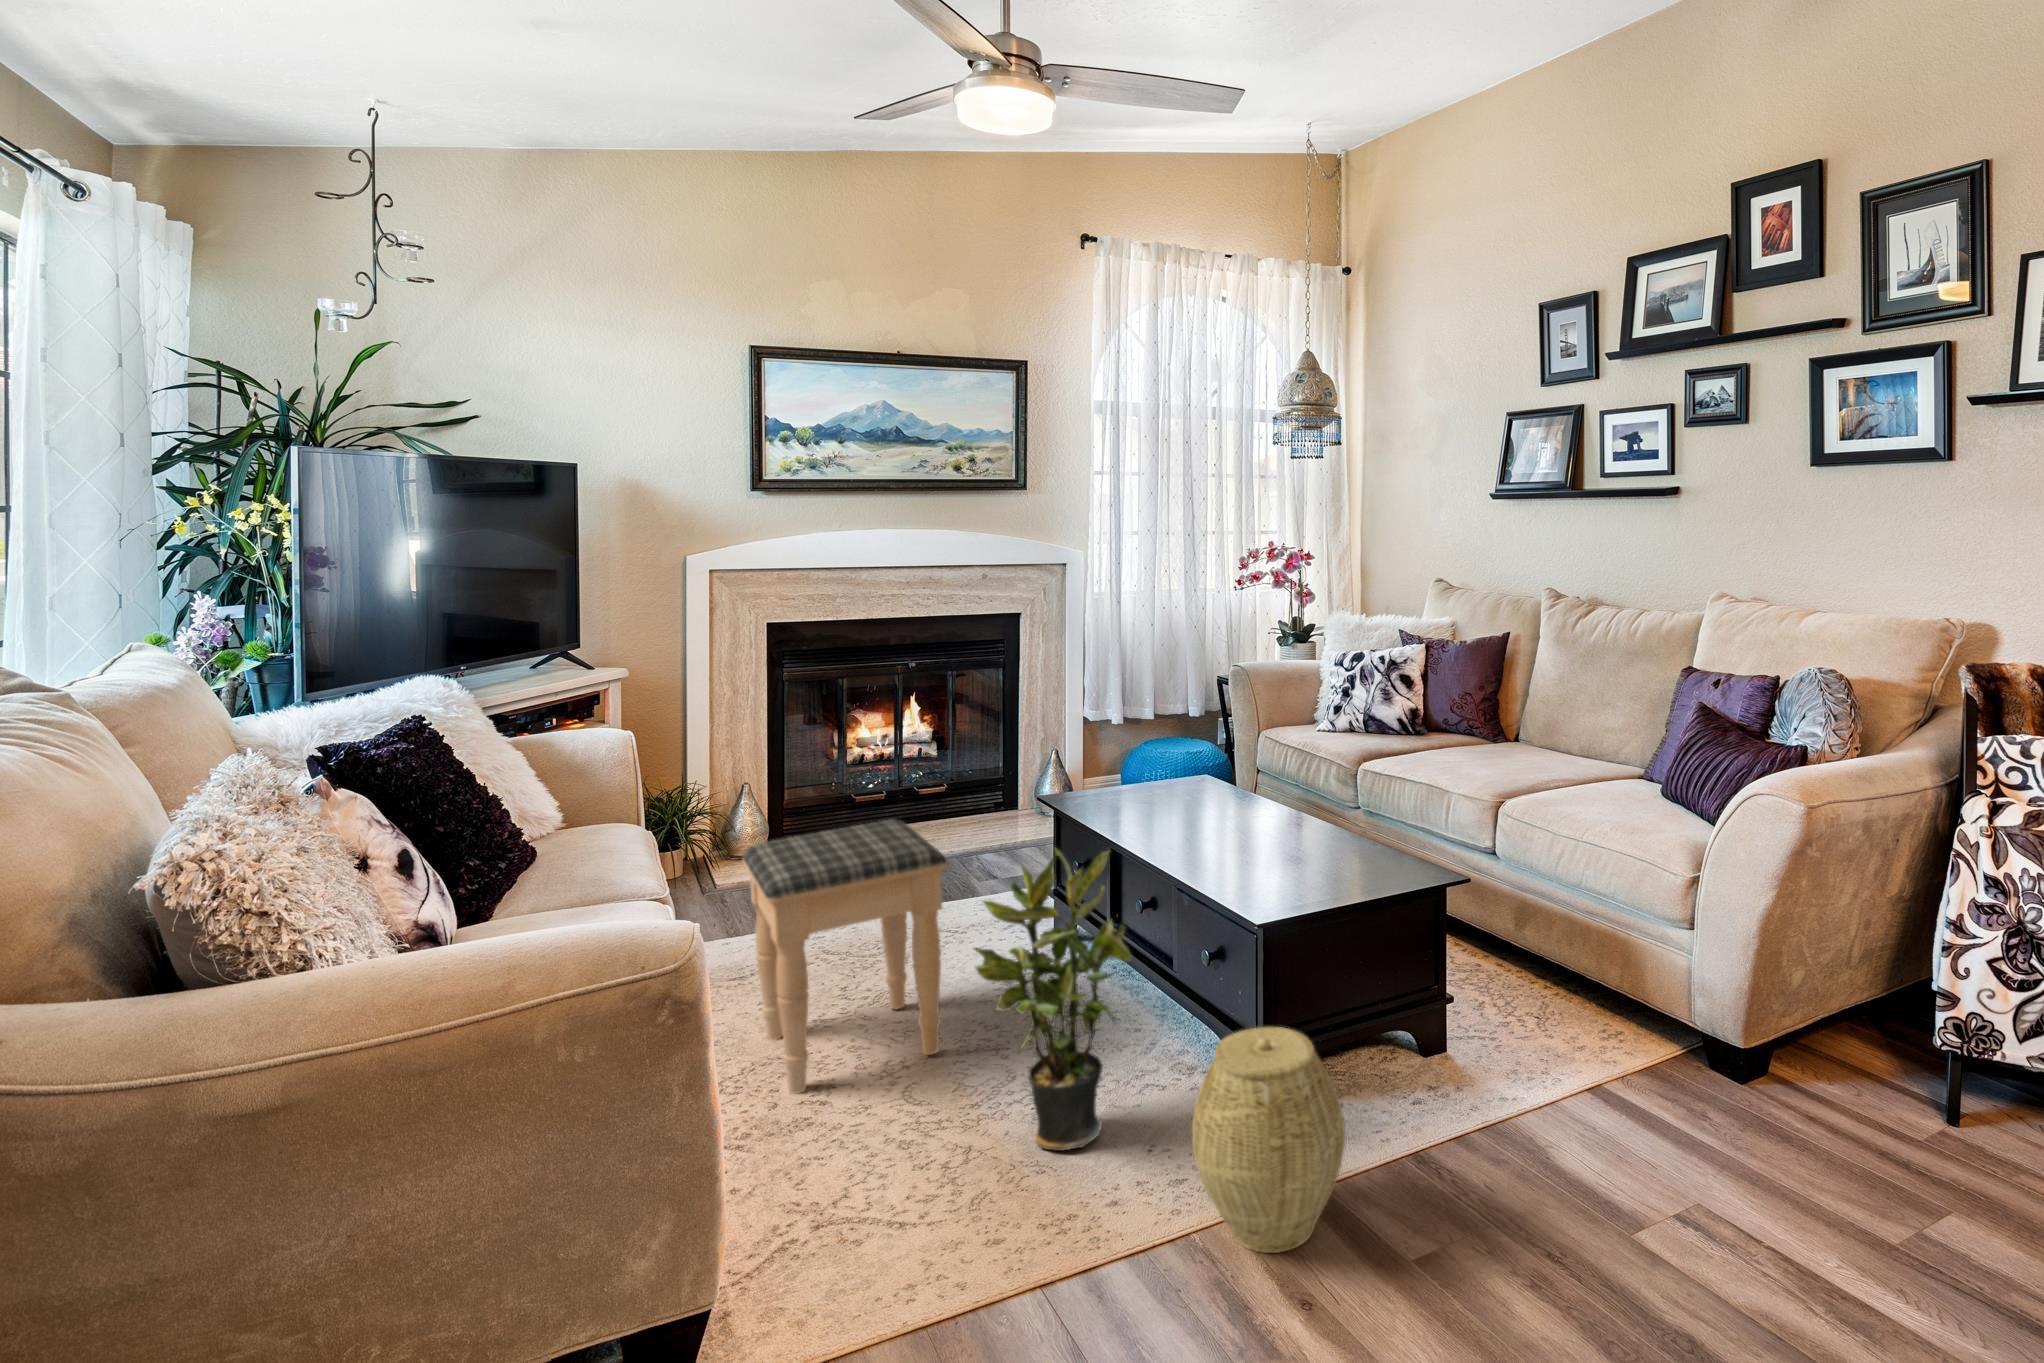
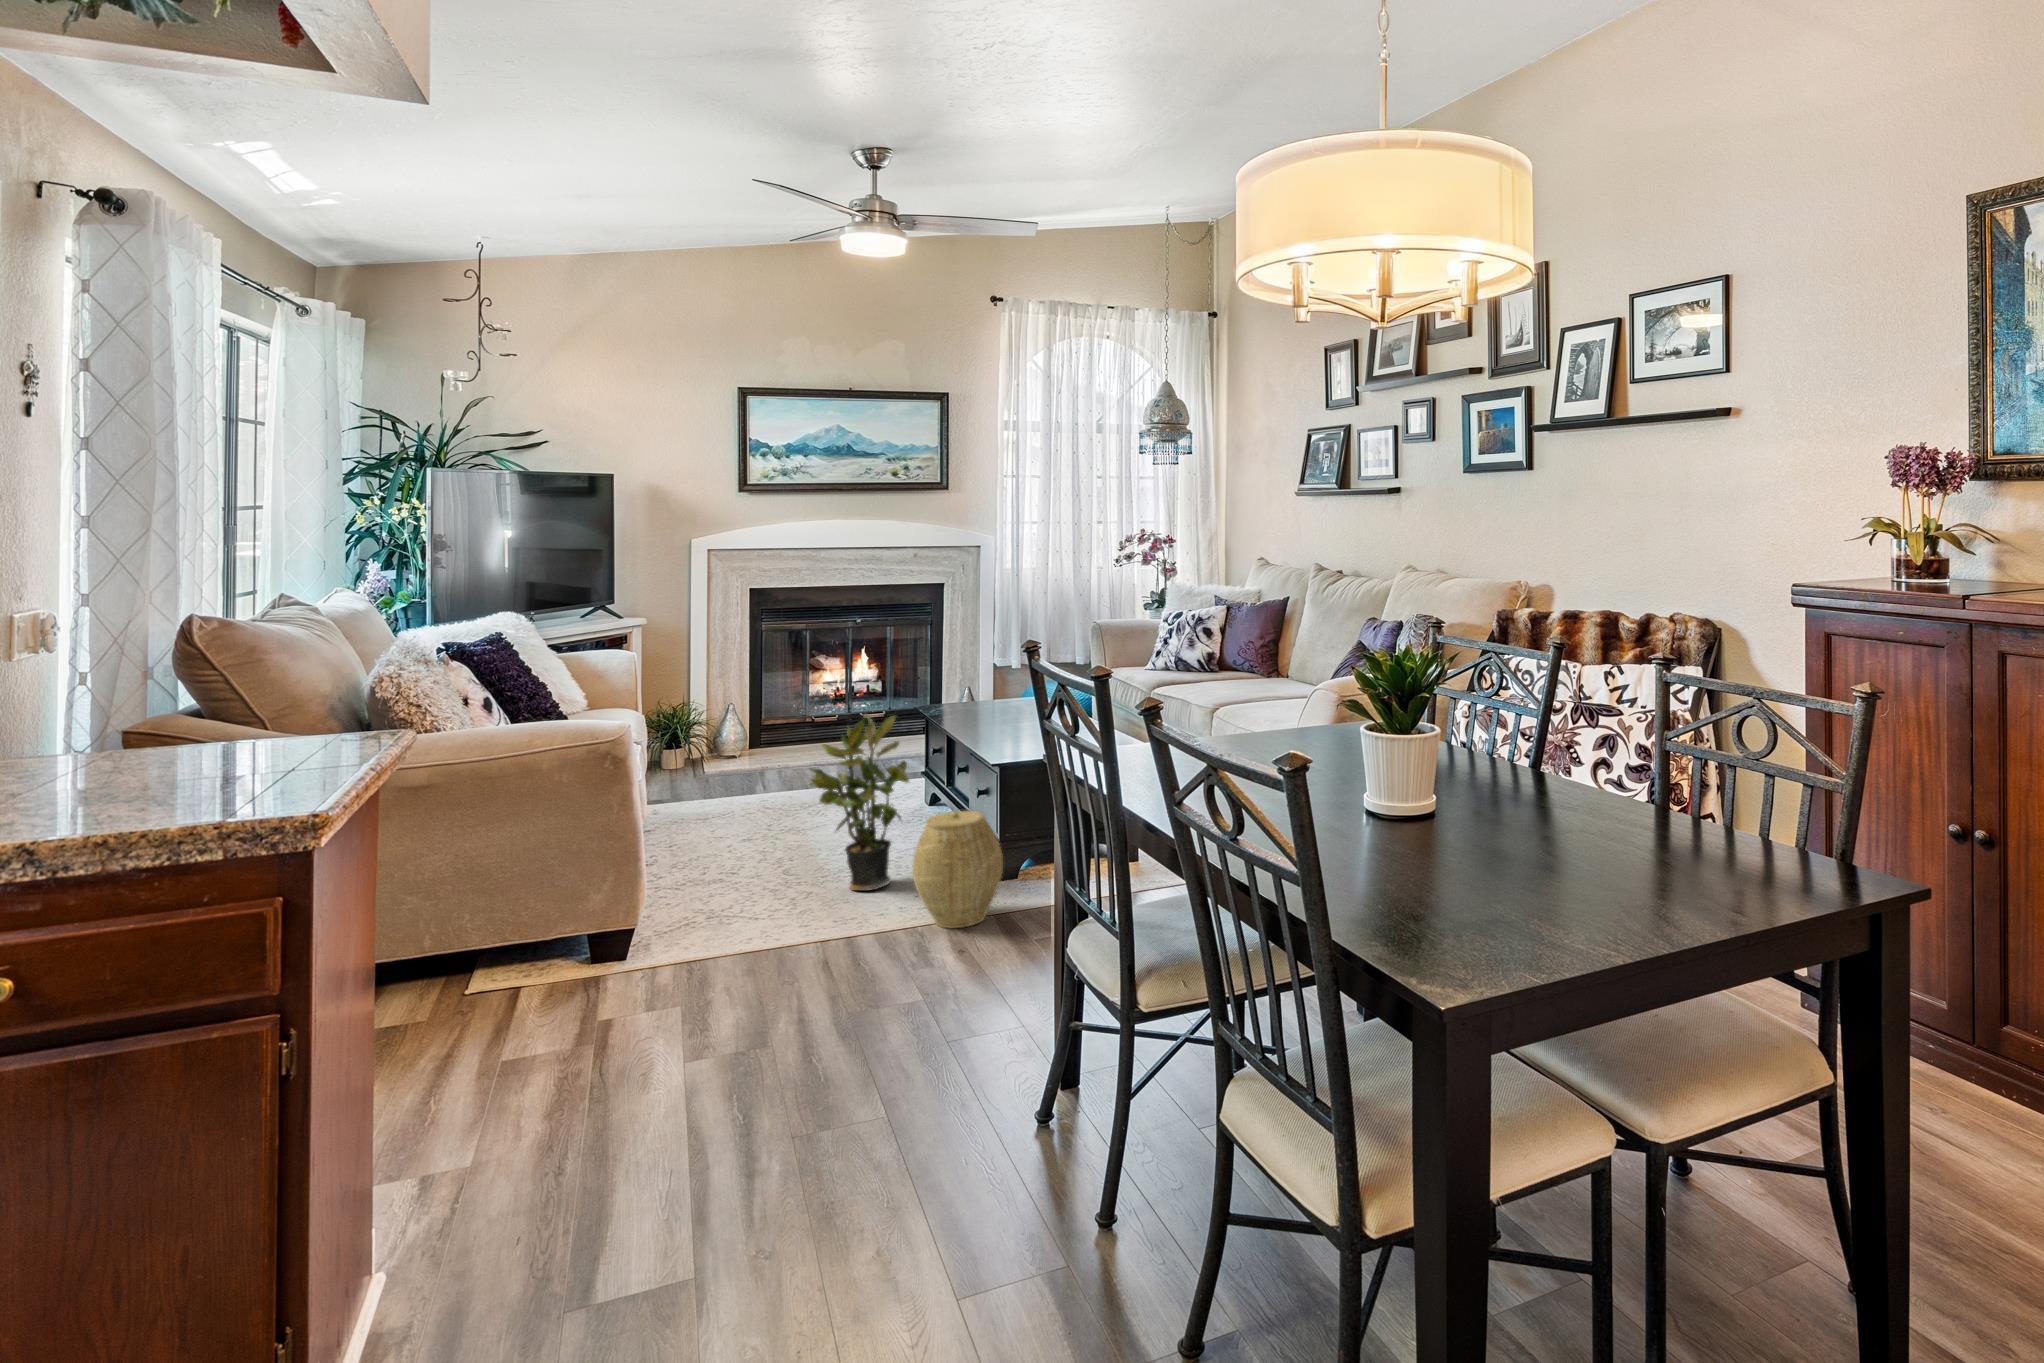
footstool: present [742,819,947,1094] -> none [697,711,818,867]

